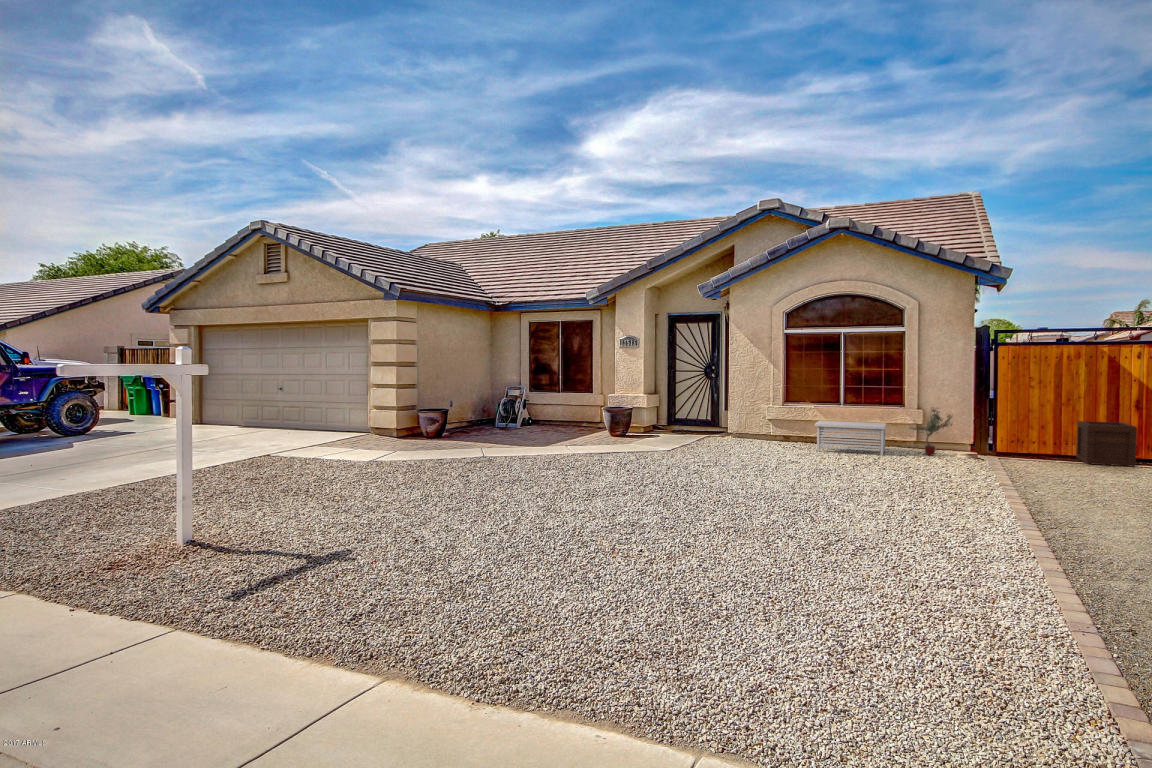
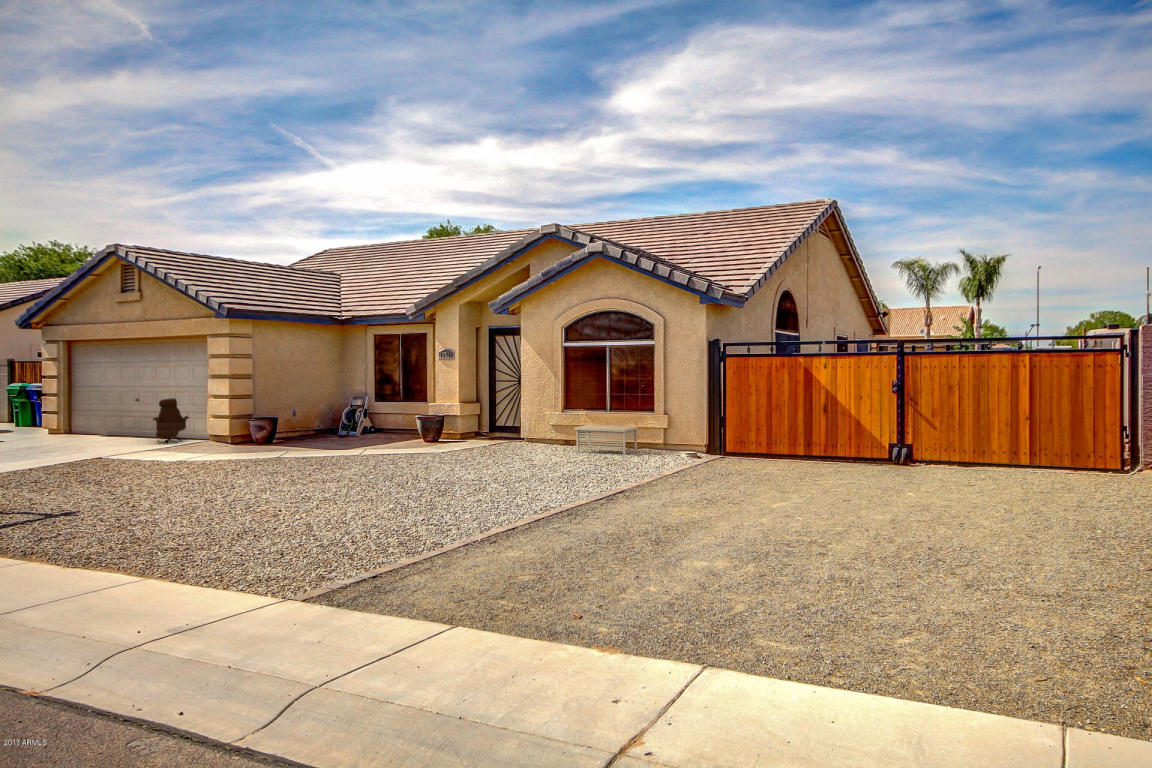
lounge chair: none [304,388,343,438] -> present [153,398,189,443]
potted tree: present [910,408,952,455] -> none [651,412,683,455]
wooden crate: present [1076,421,1137,467] -> none [777,423,819,462]

